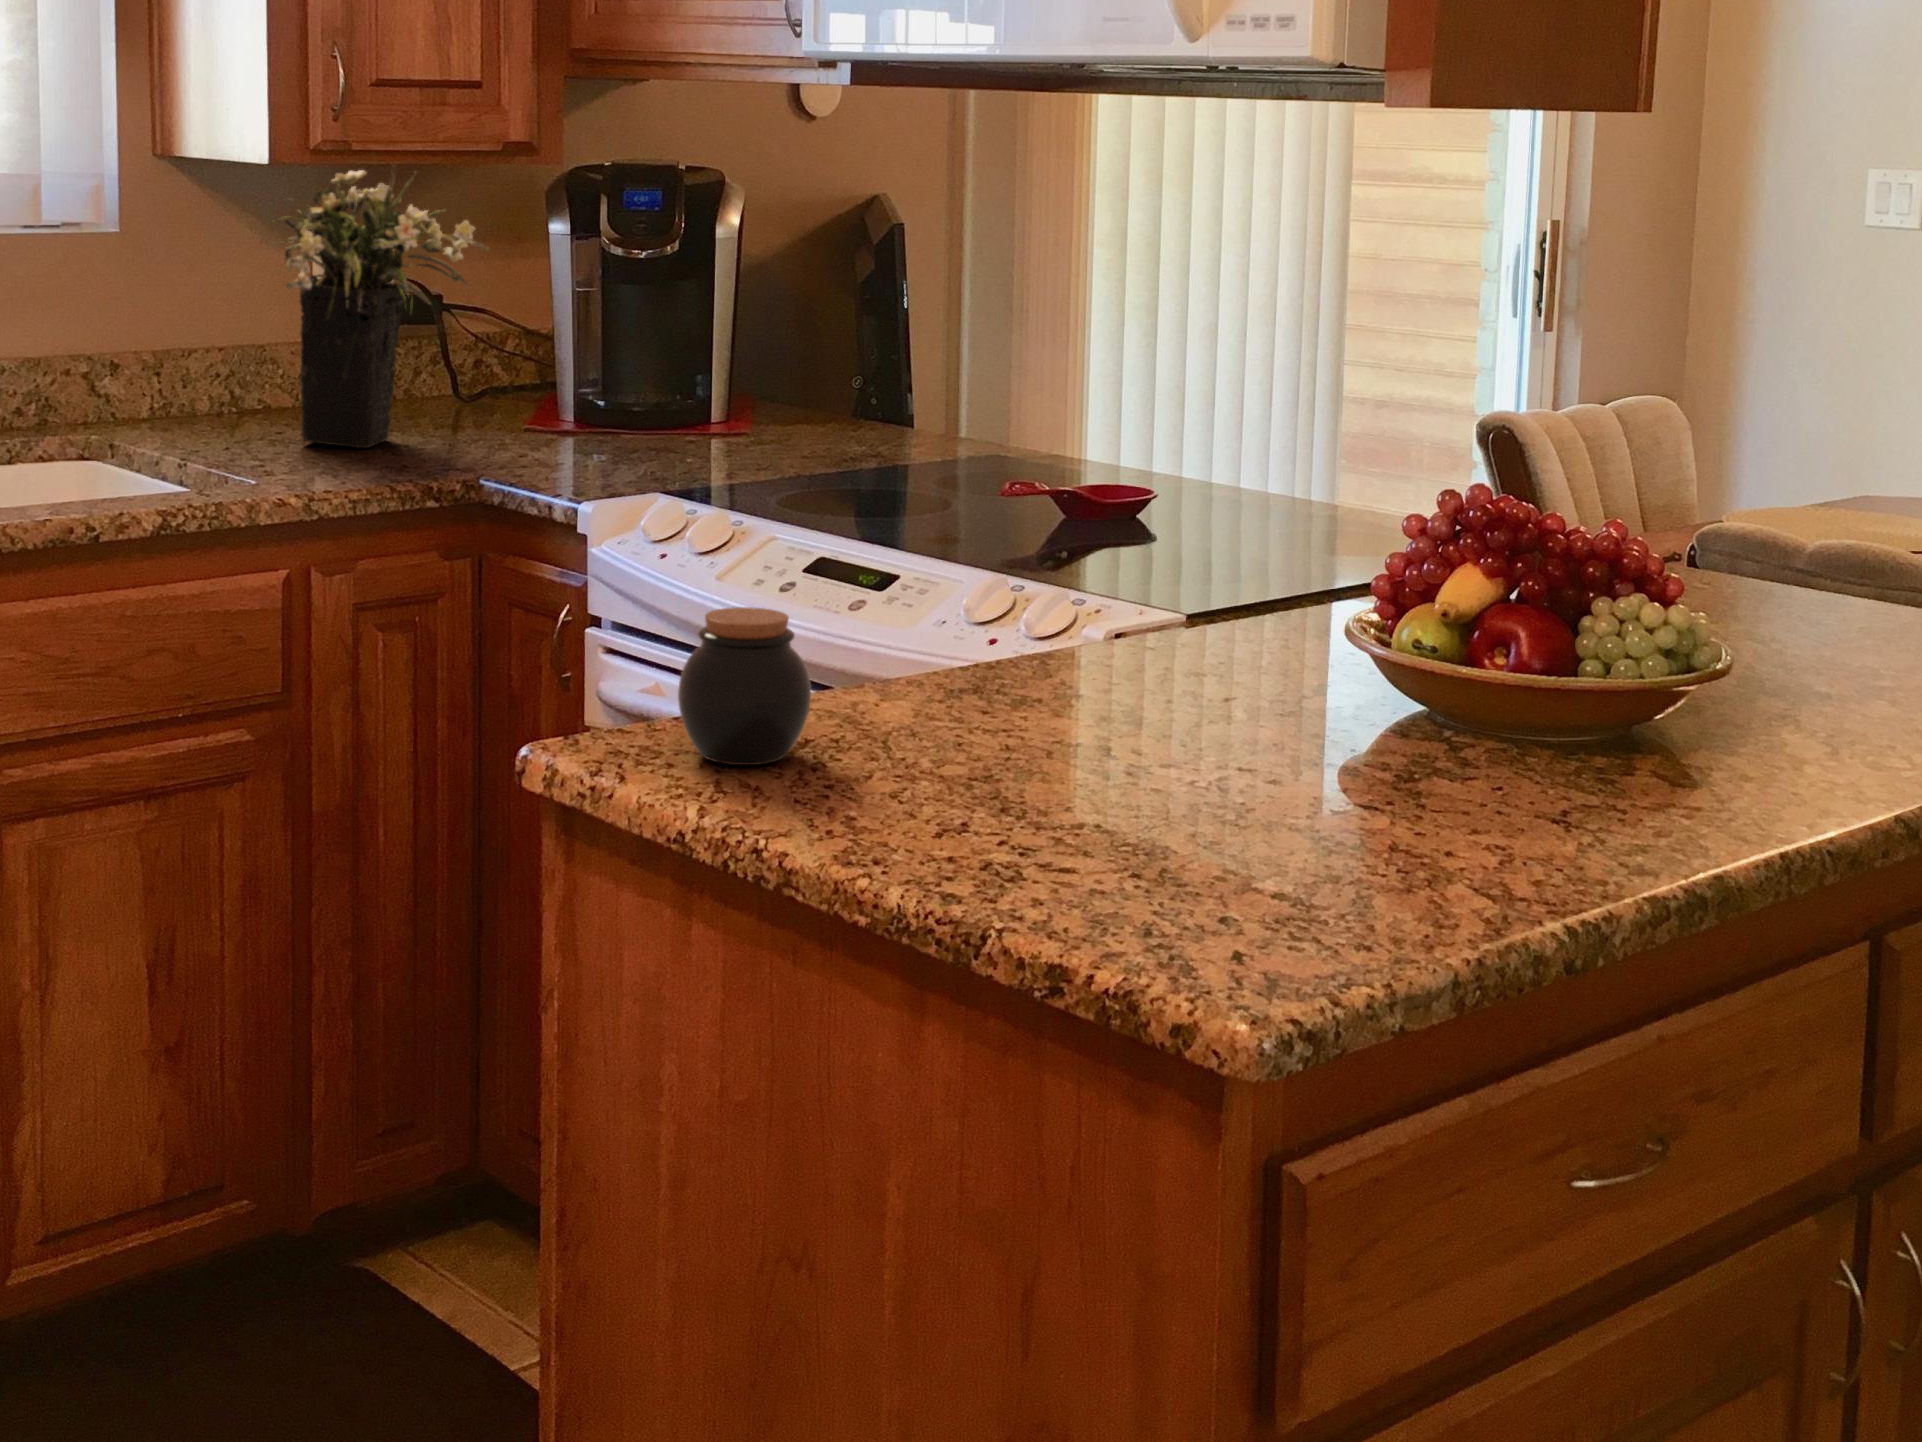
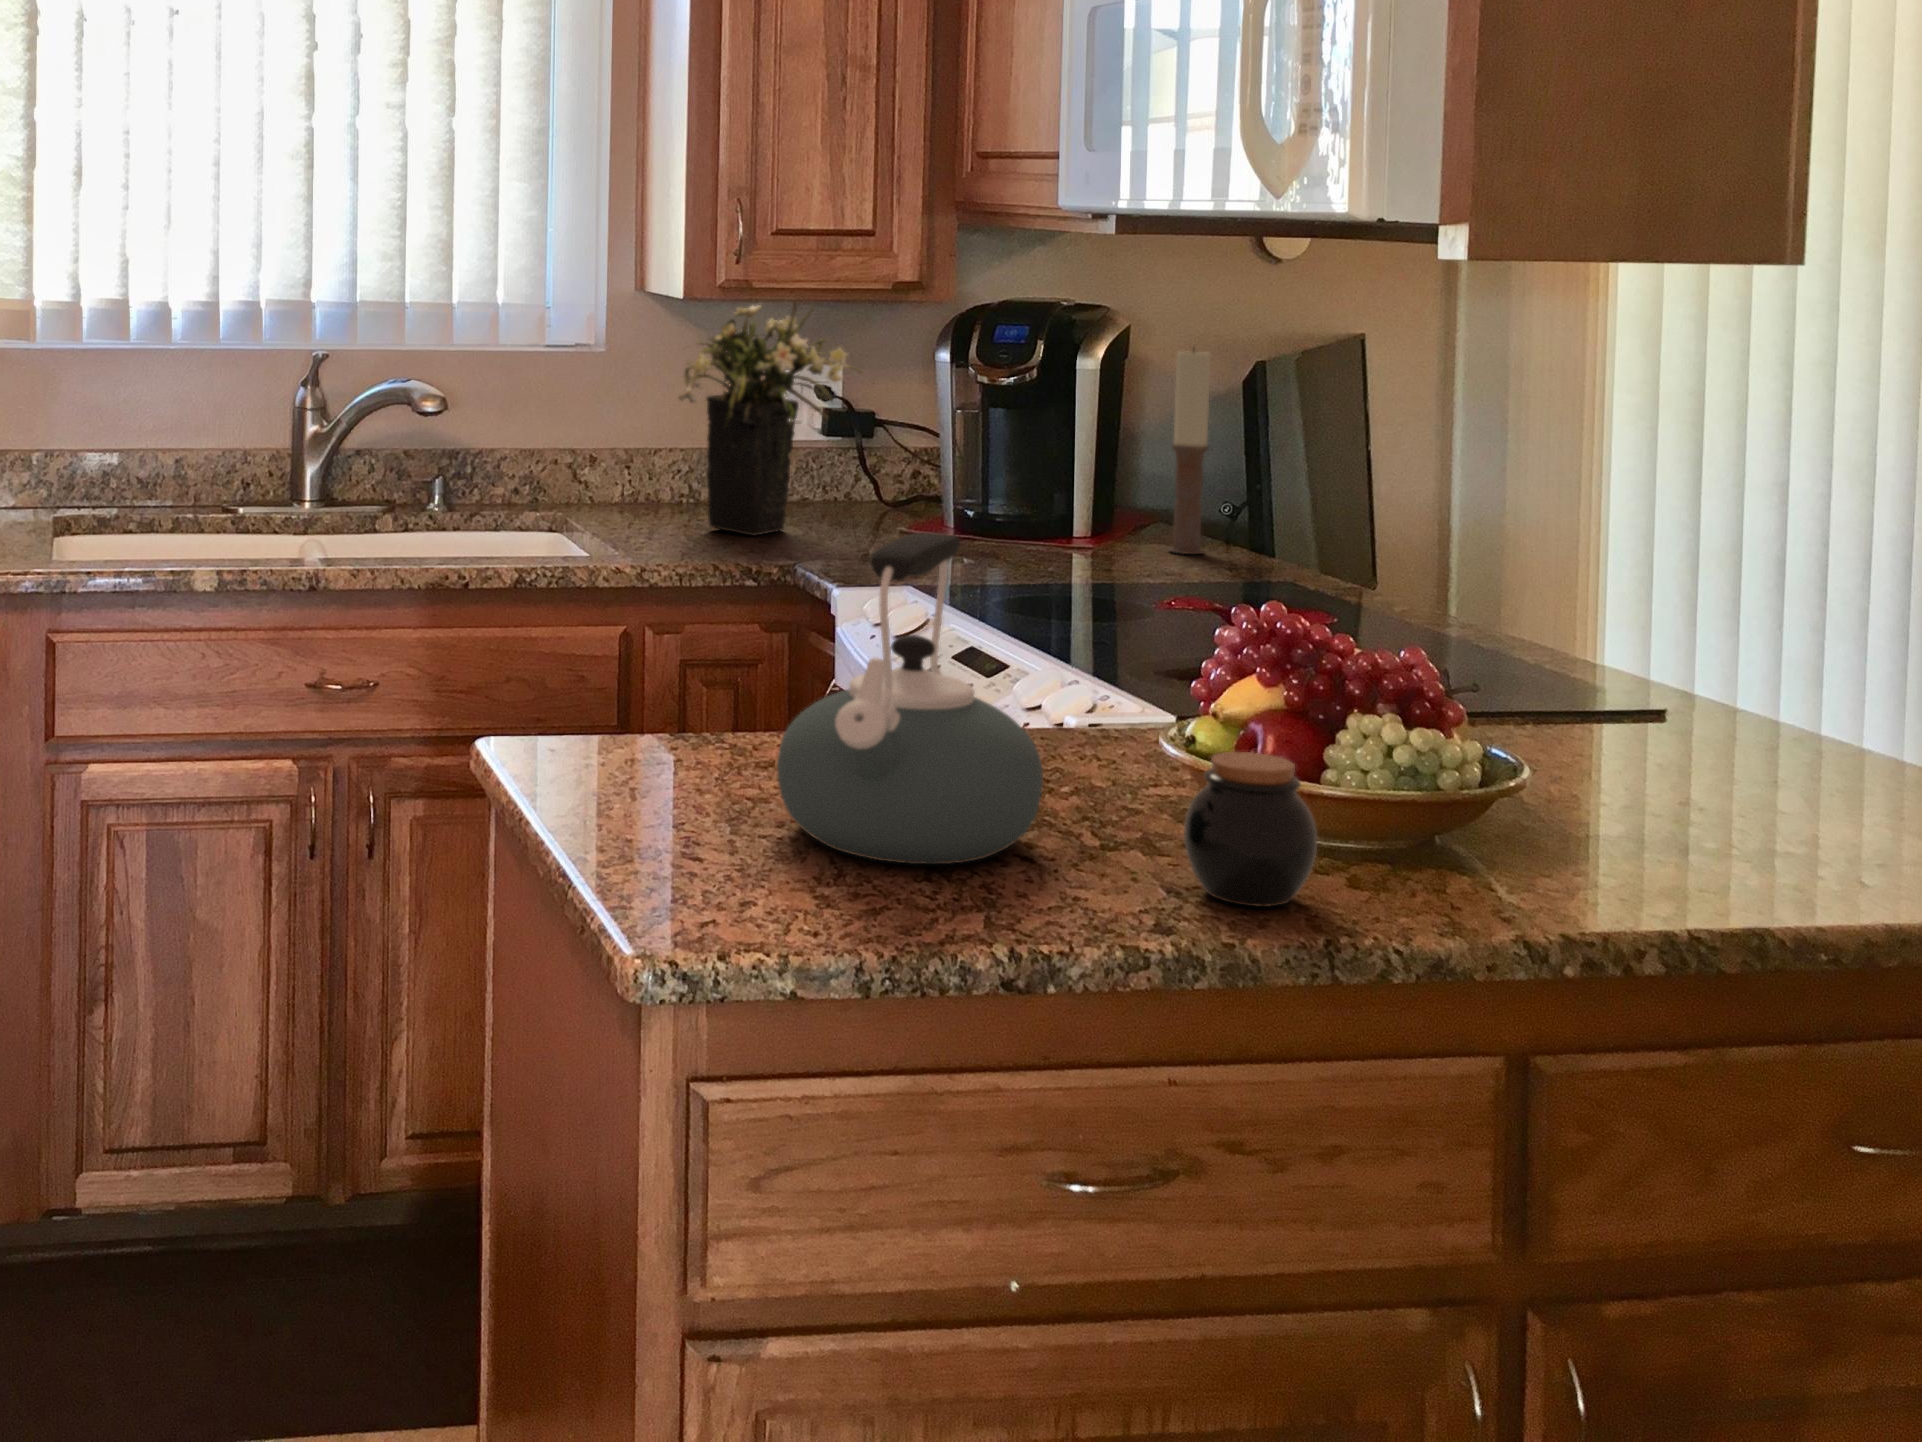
candle: none [805,213,848,435] -> present [1169,350,1210,554]
kettle: none [961,432,1264,813] -> present [777,533,1043,864]
jar: present [678,607,811,765] -> present [1184,752,1317,907]

